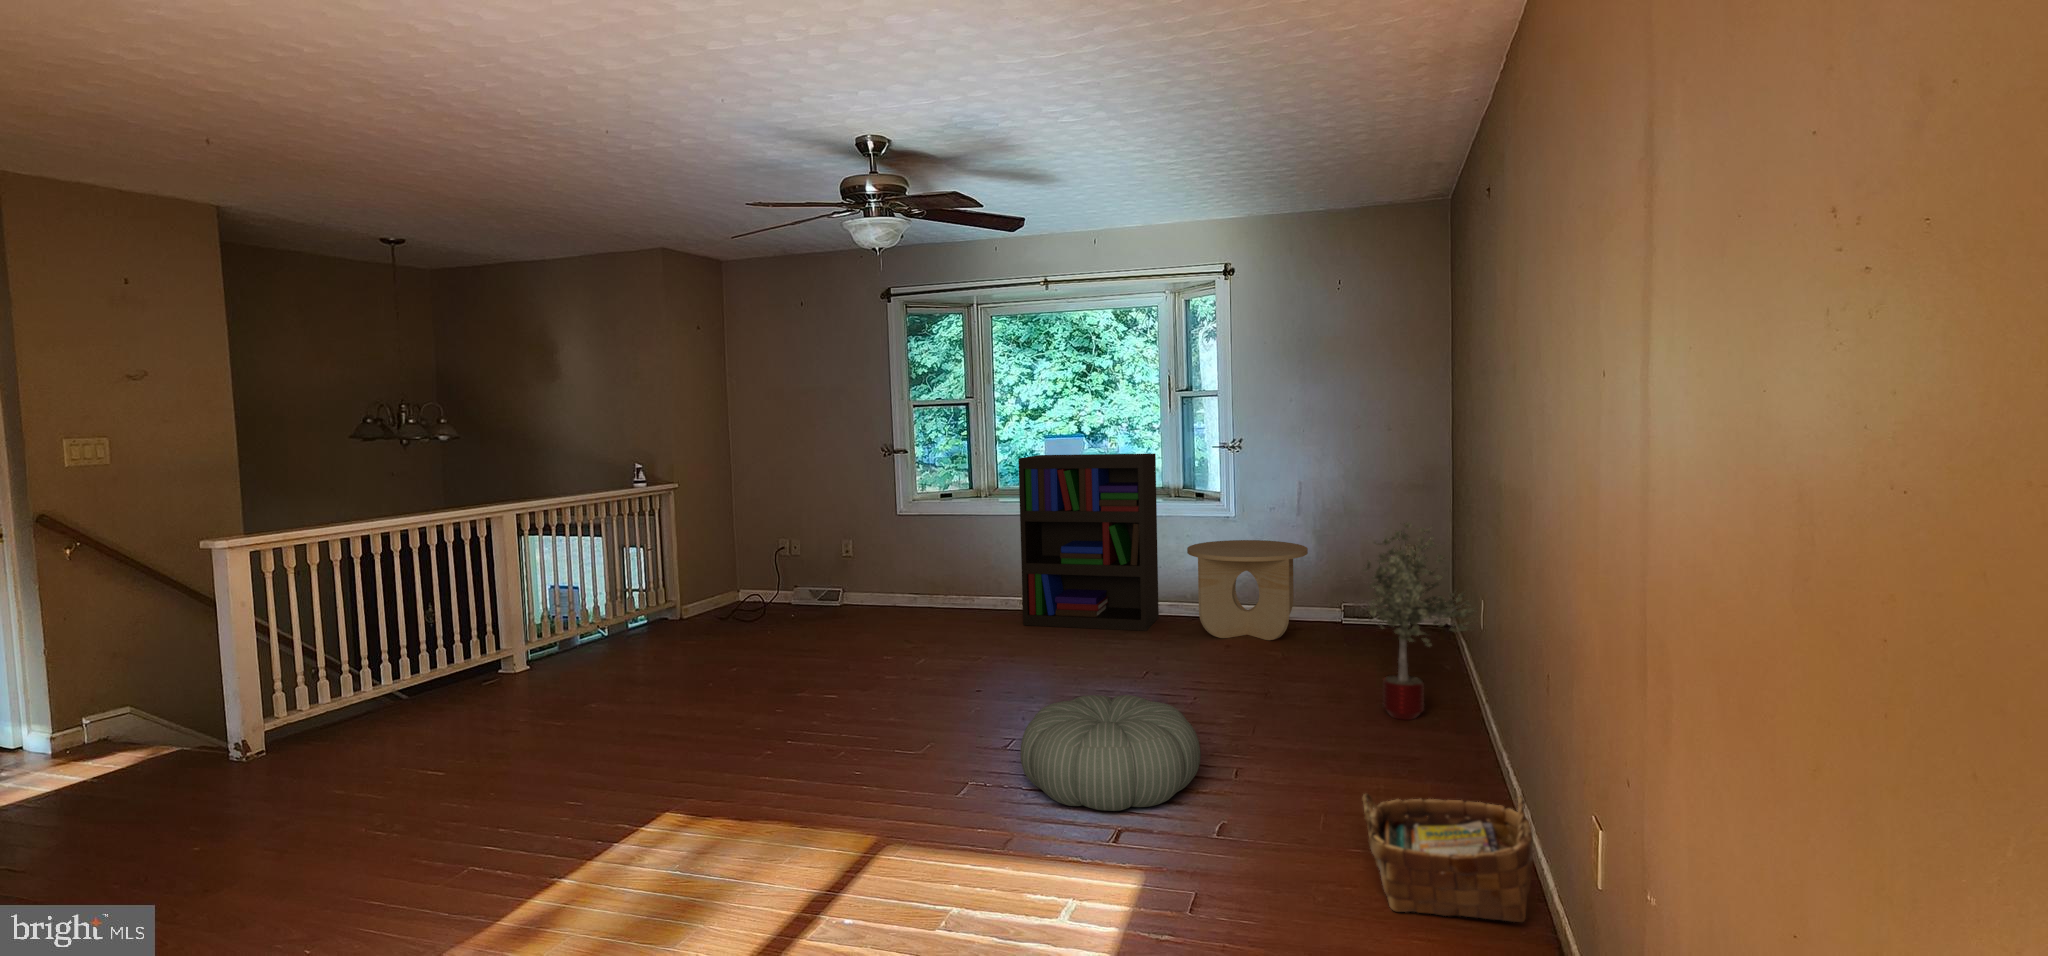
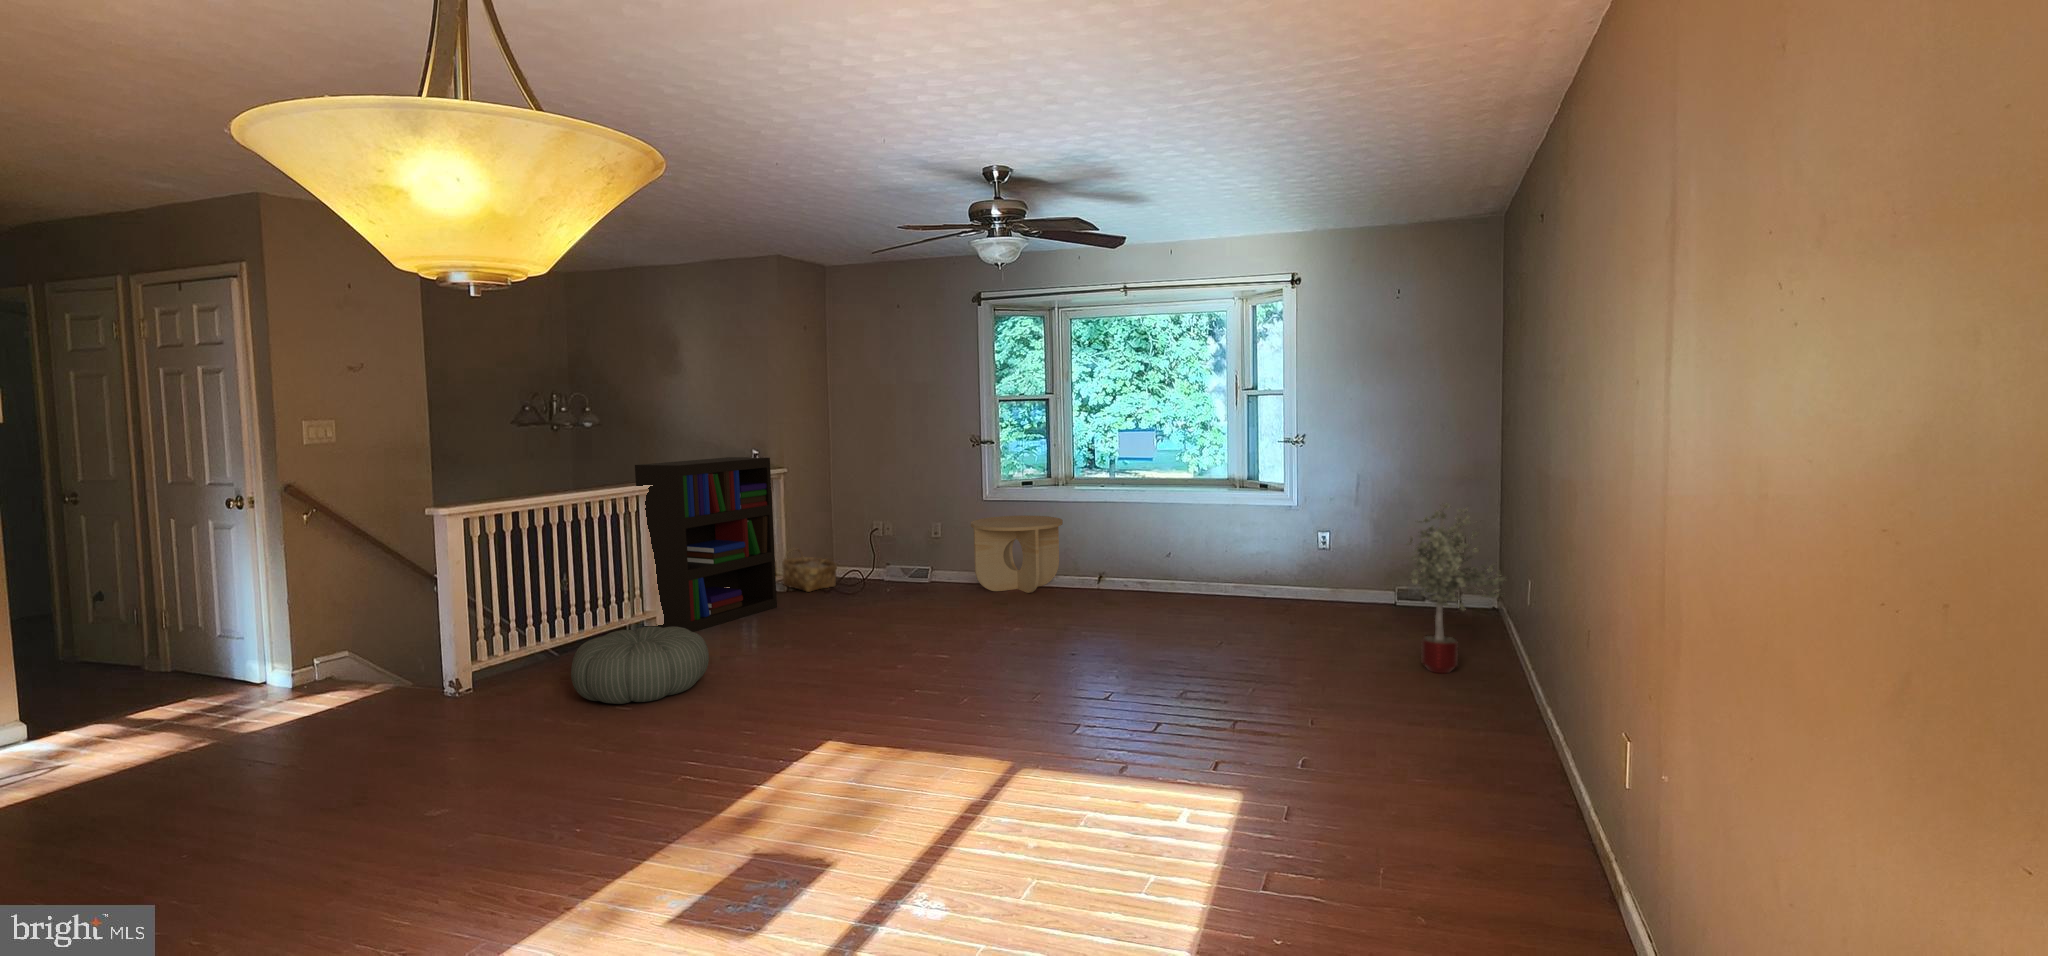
bookshelf: present [1018,453,1159,631] -> present [635,457,777,632]
side table: present [1187,540,1308,640] -> present [971,515,1063,593]
pouf: present [1020,695,1201,811] -> present [571,626,709,704]
woven basket: present [1363,794,1533,922] -> present [782,548,837,592]

